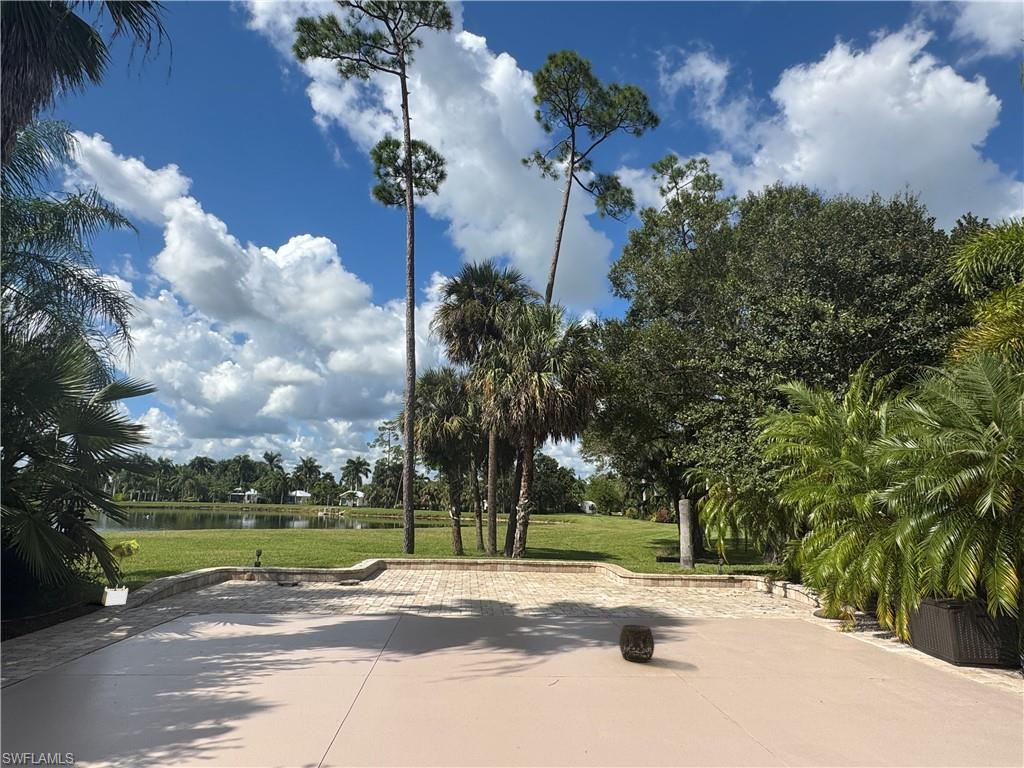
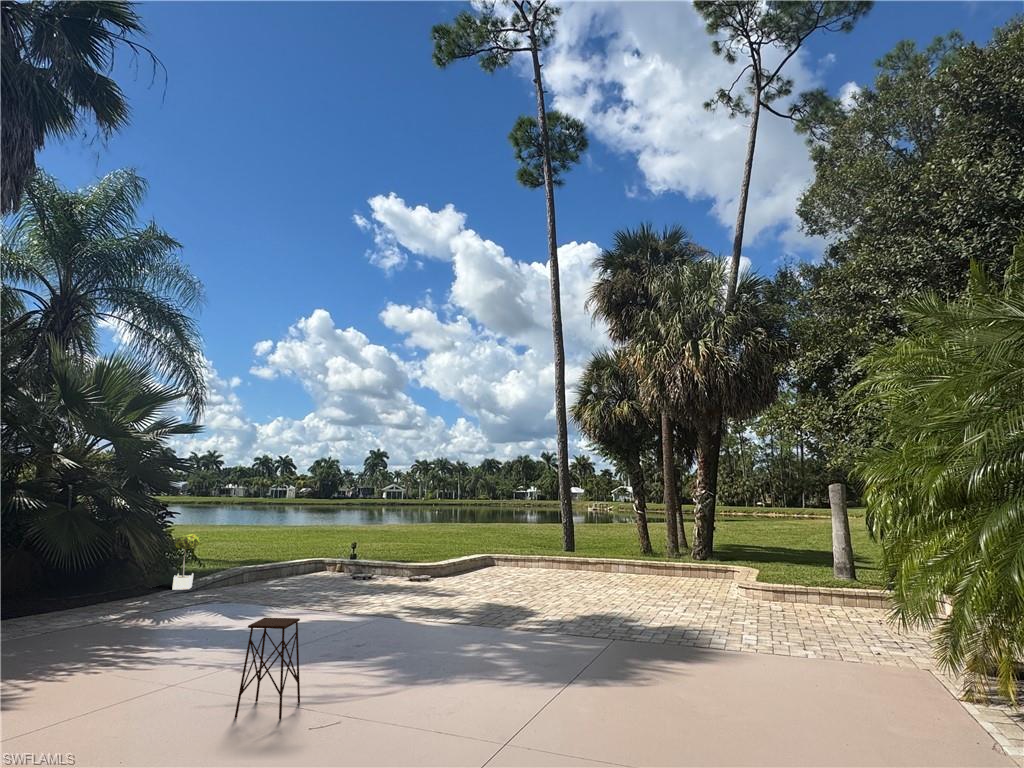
side table: none [493,607,545,694] -> present [235,618,300,719]
woven basket: present [619,625,655,662] -> none [465,651,511,703]

